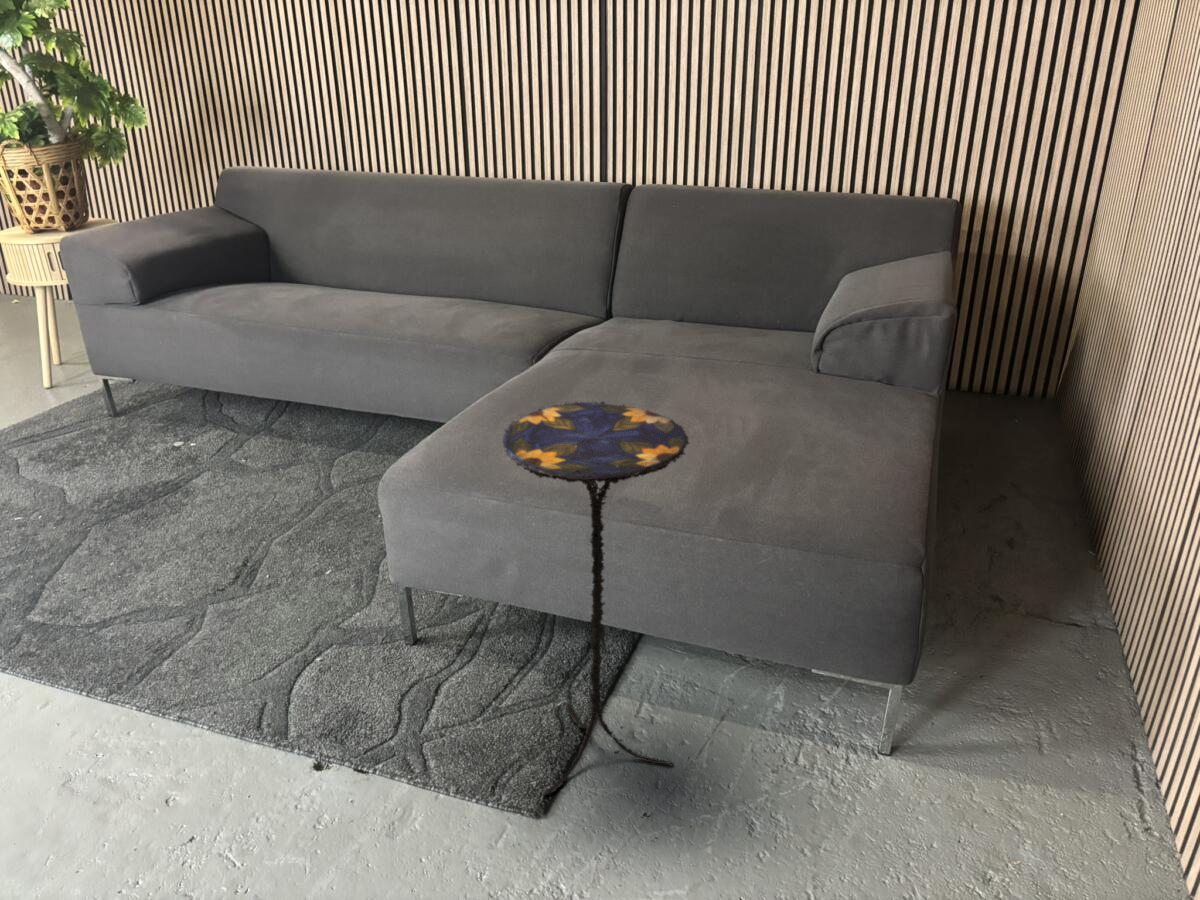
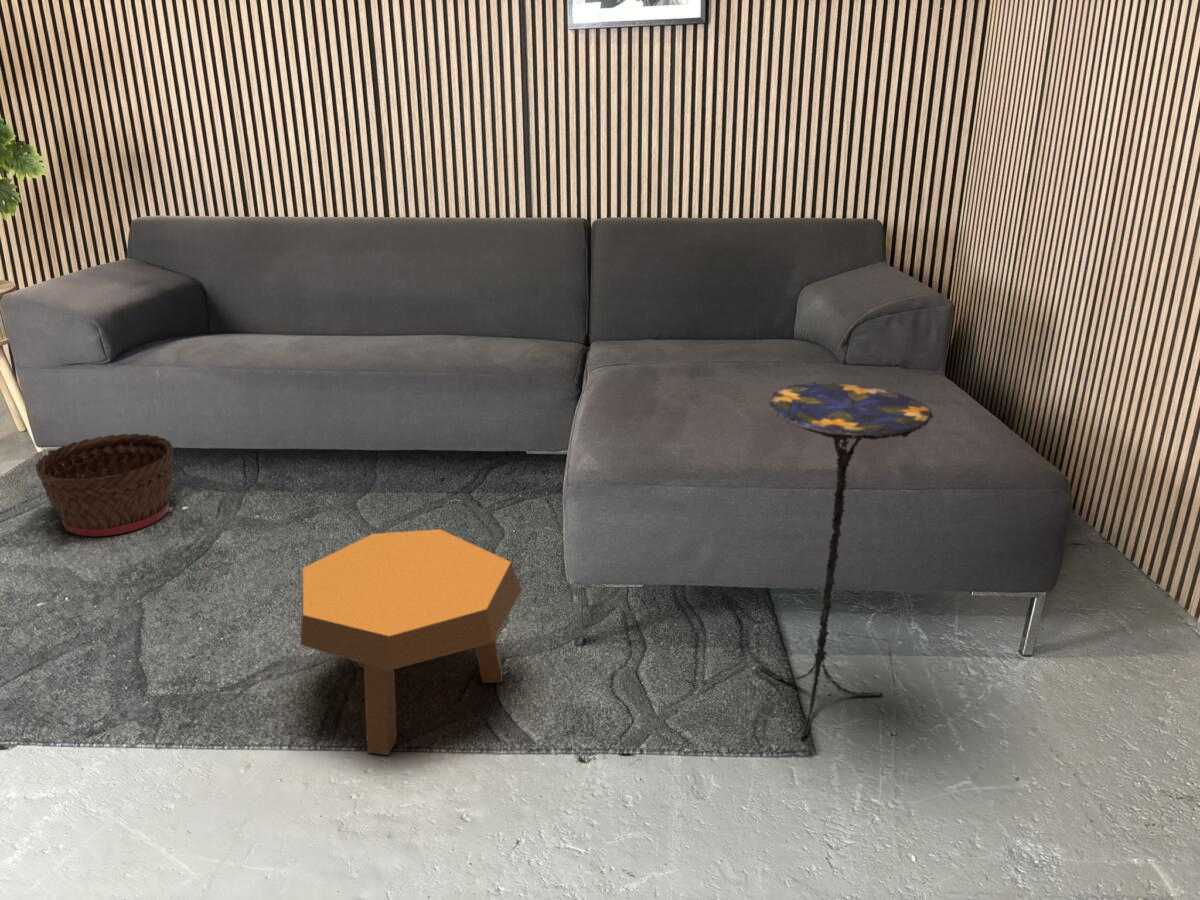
basket: none [60,374,184,465] -> present [35,434,173,536]
footstool: none [91,502,325,721] -> present [300,529,521,755]

